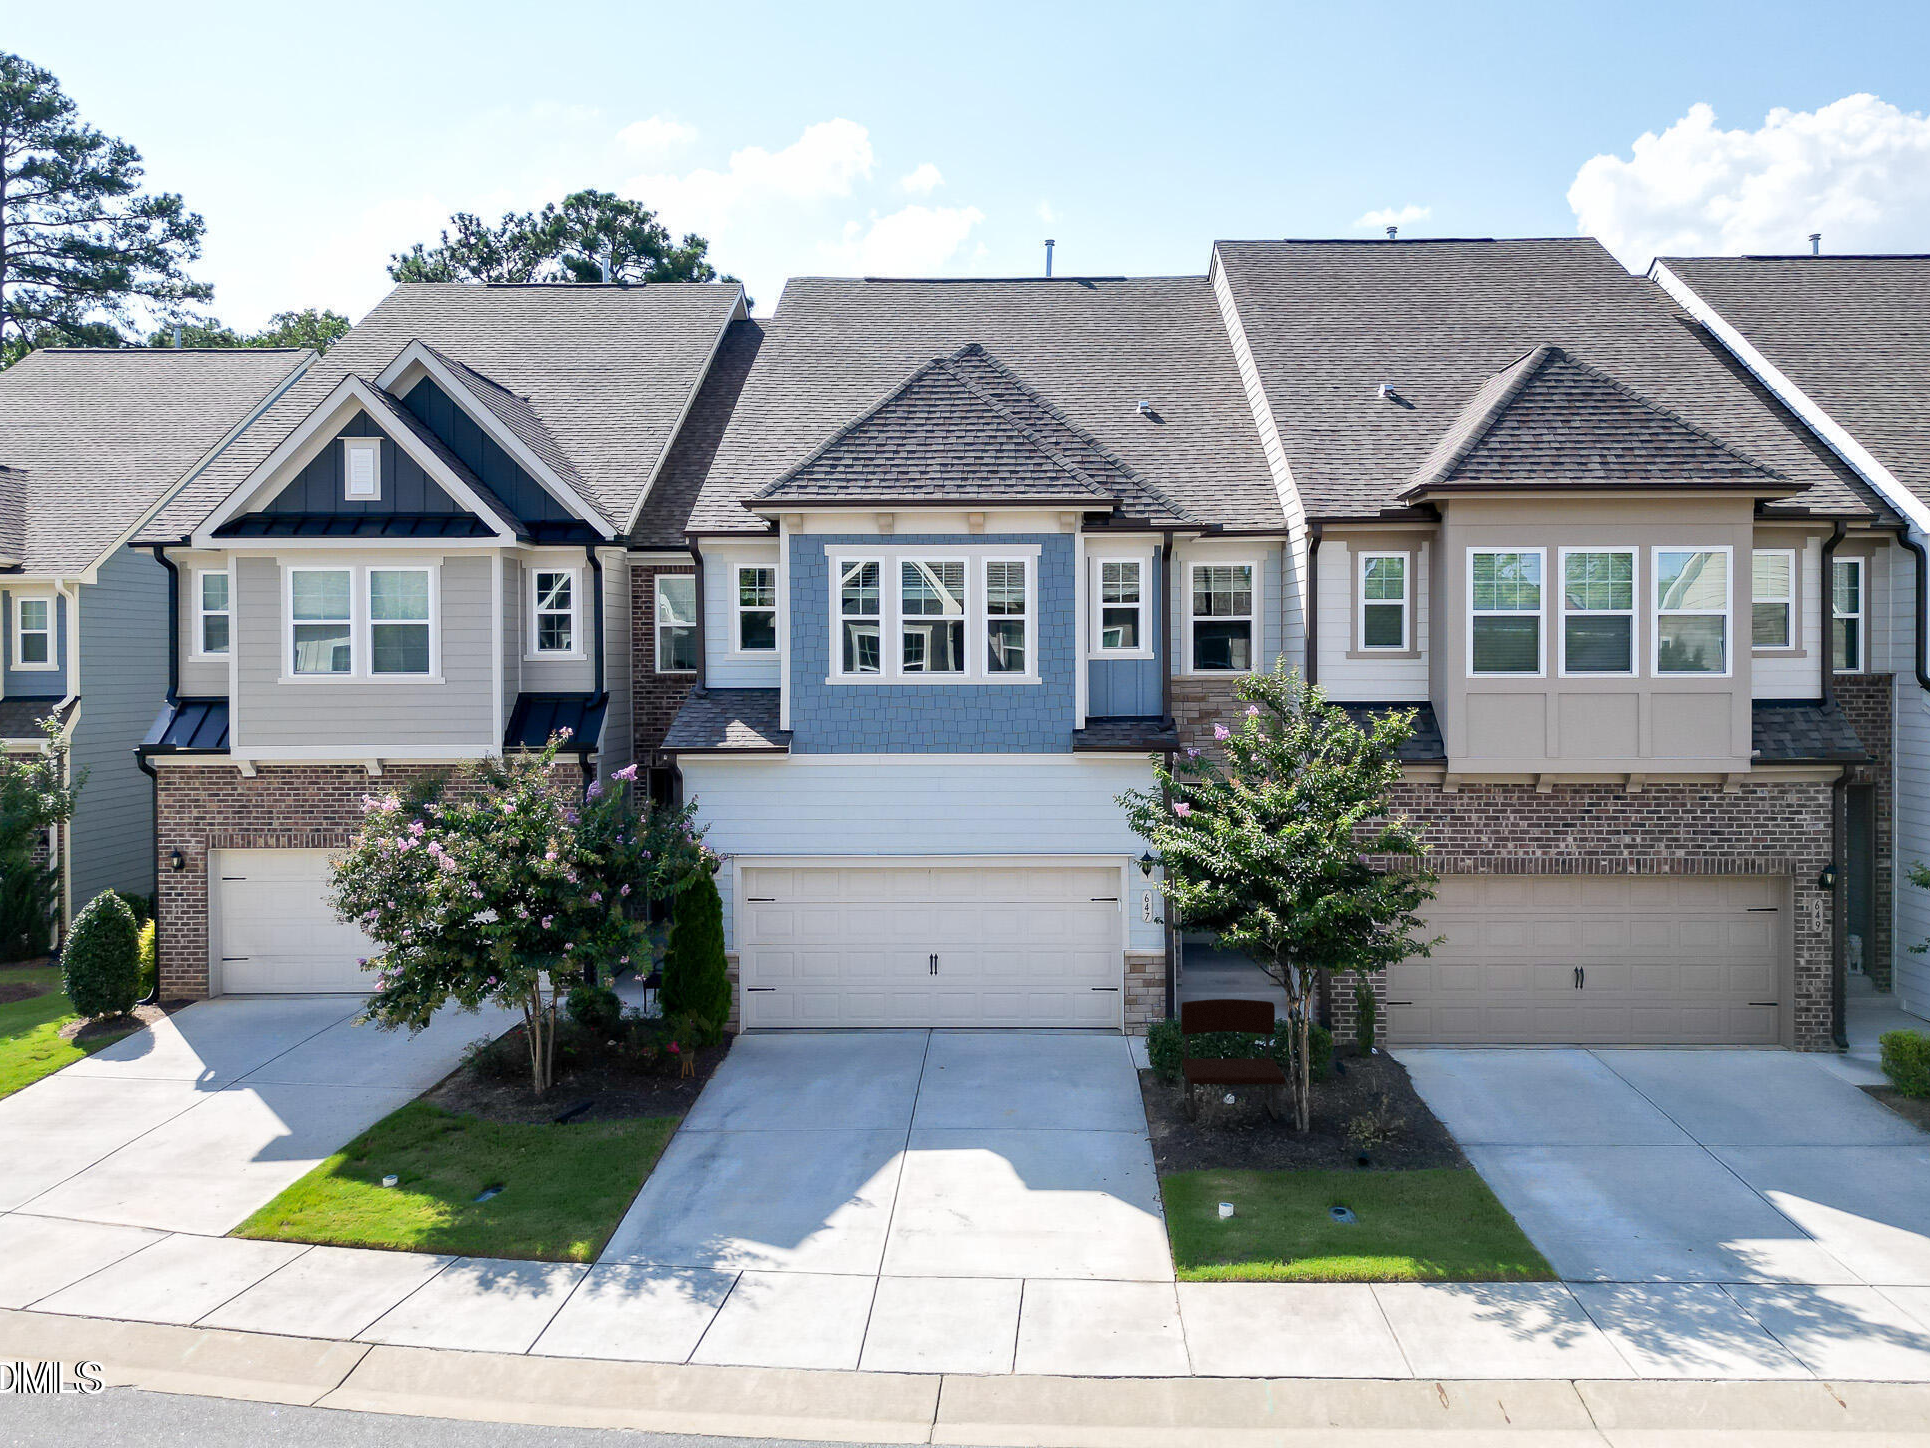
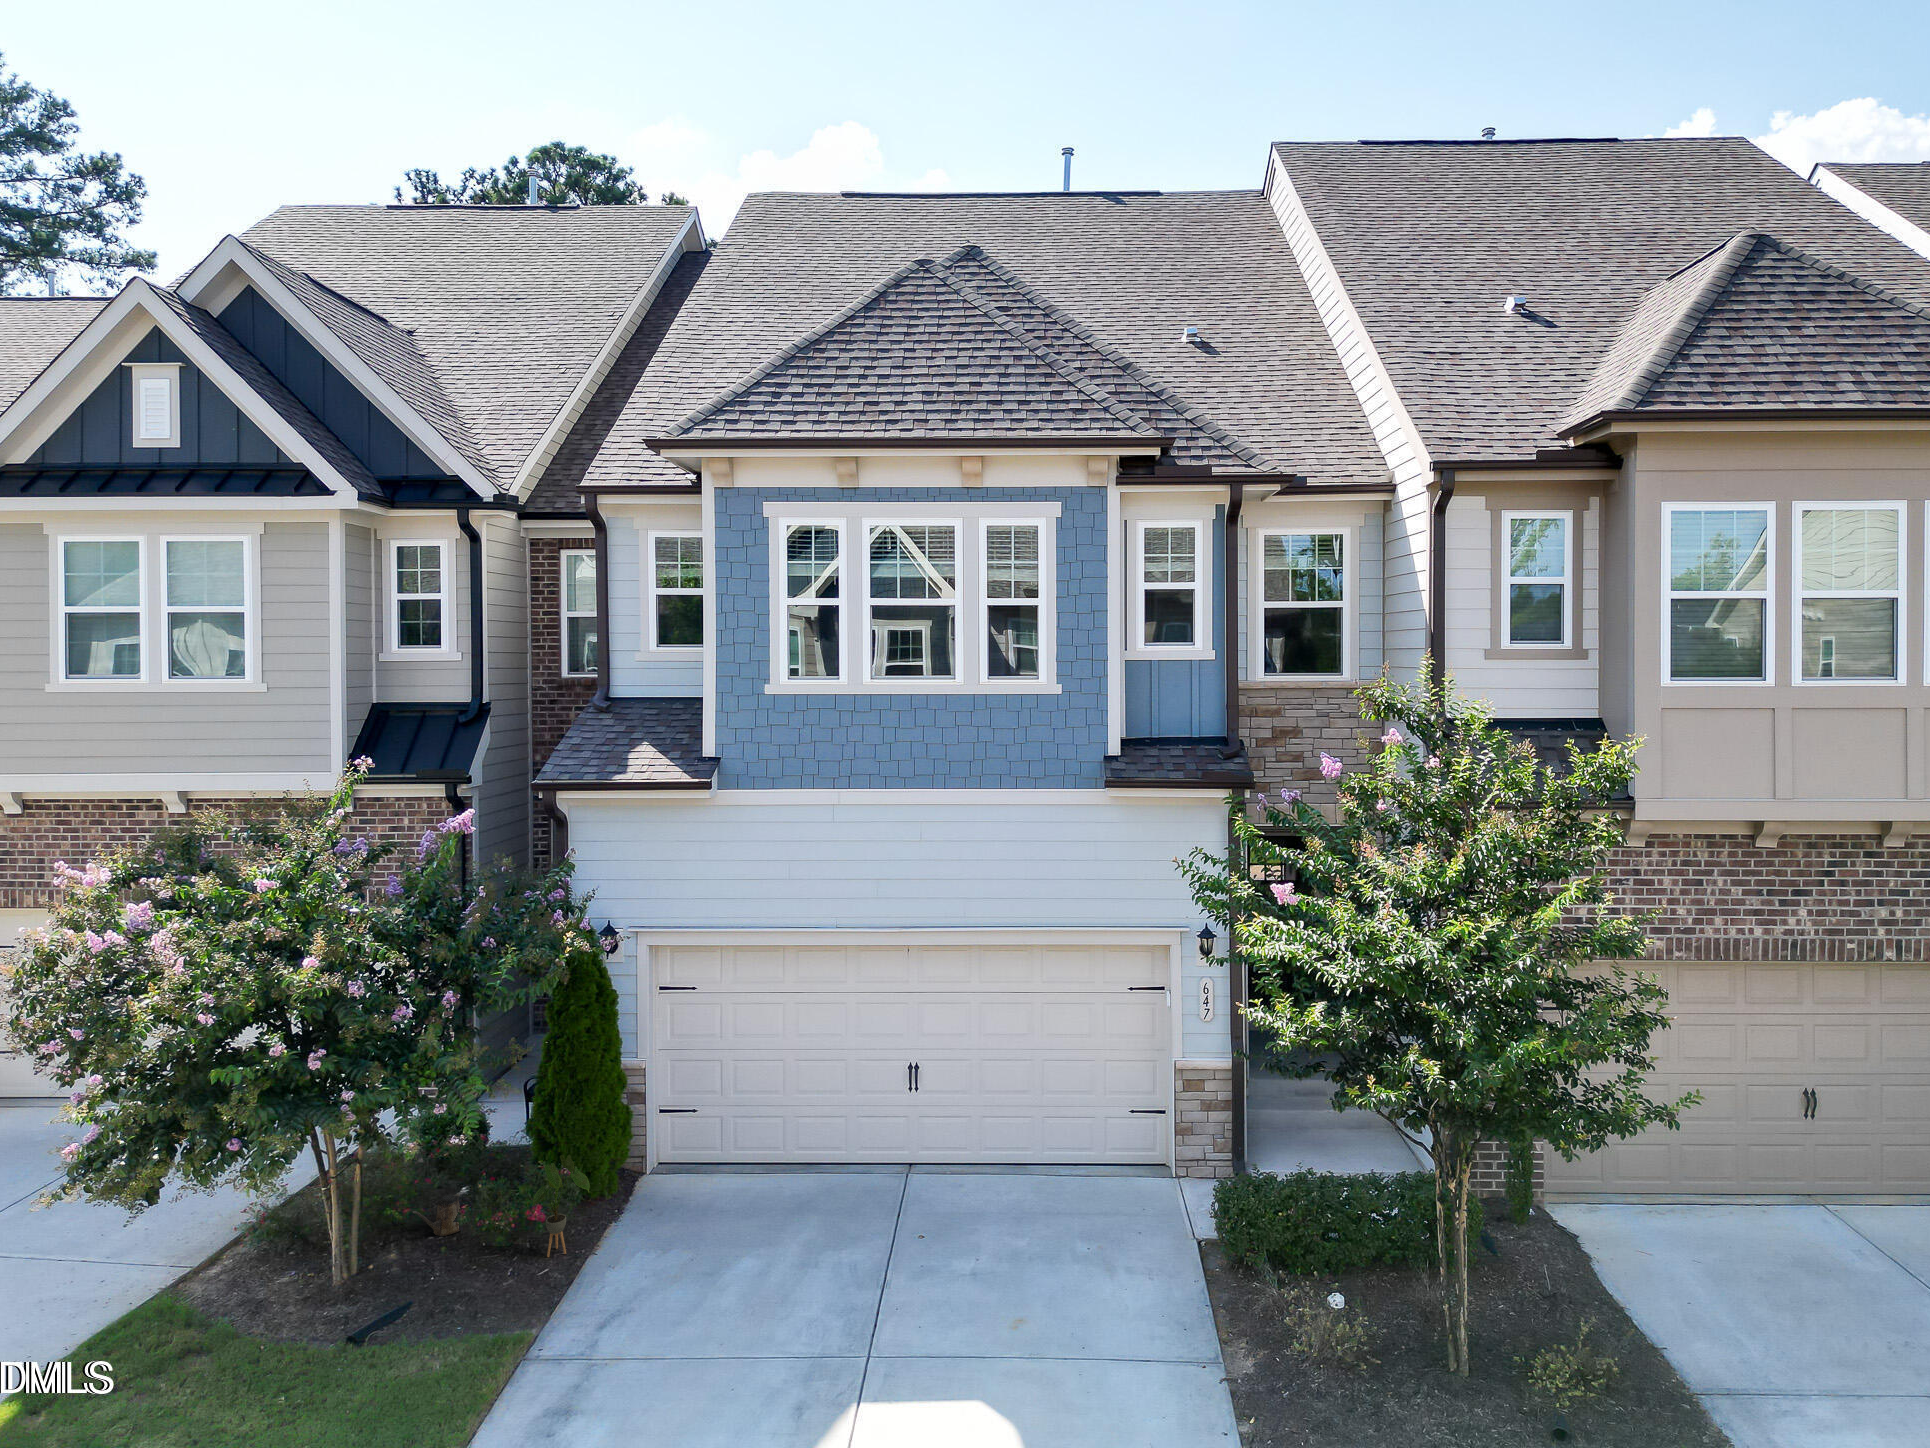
bench: present [1181,999,1285,1120] -> none [1267,1159,1428,1348]
watering can: none [584,1039,618,1068] -> present [412,1192,466,1236]

